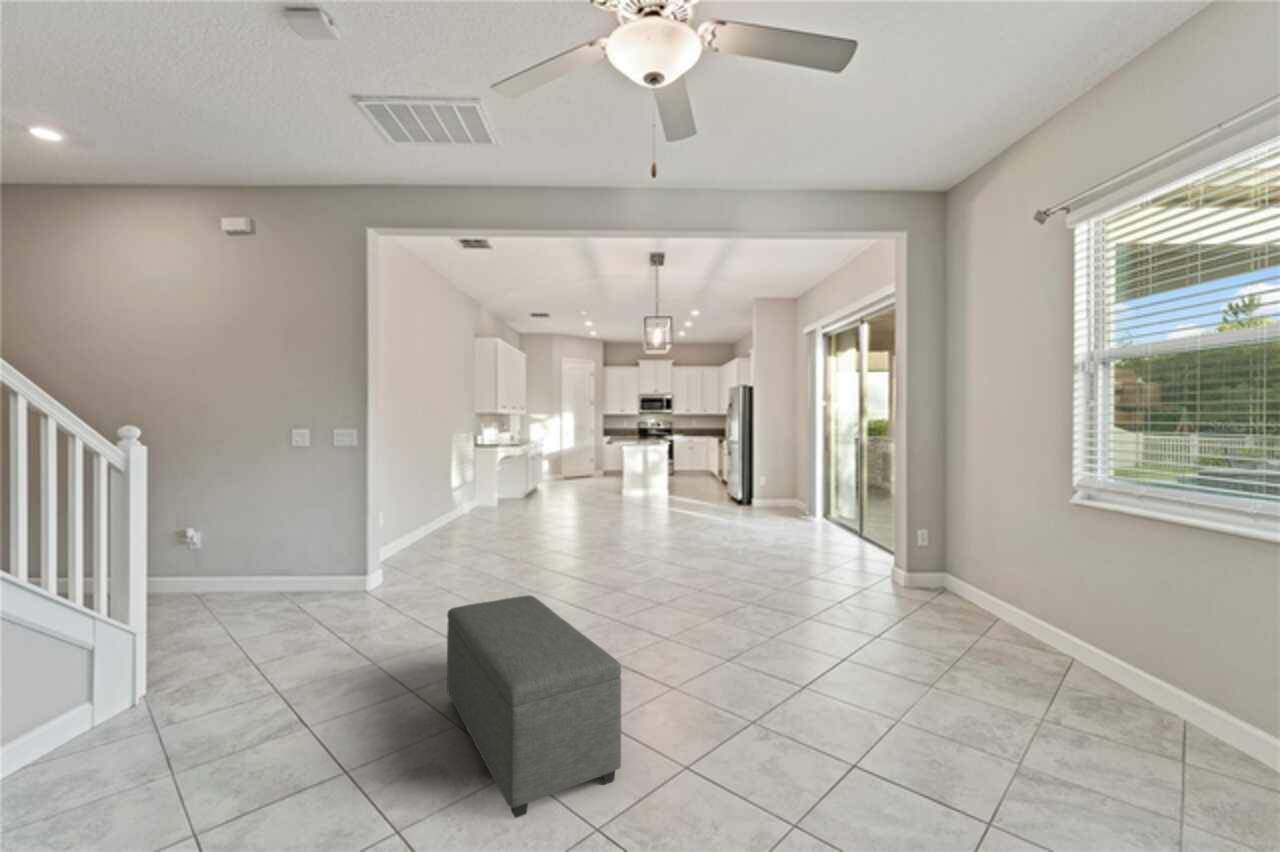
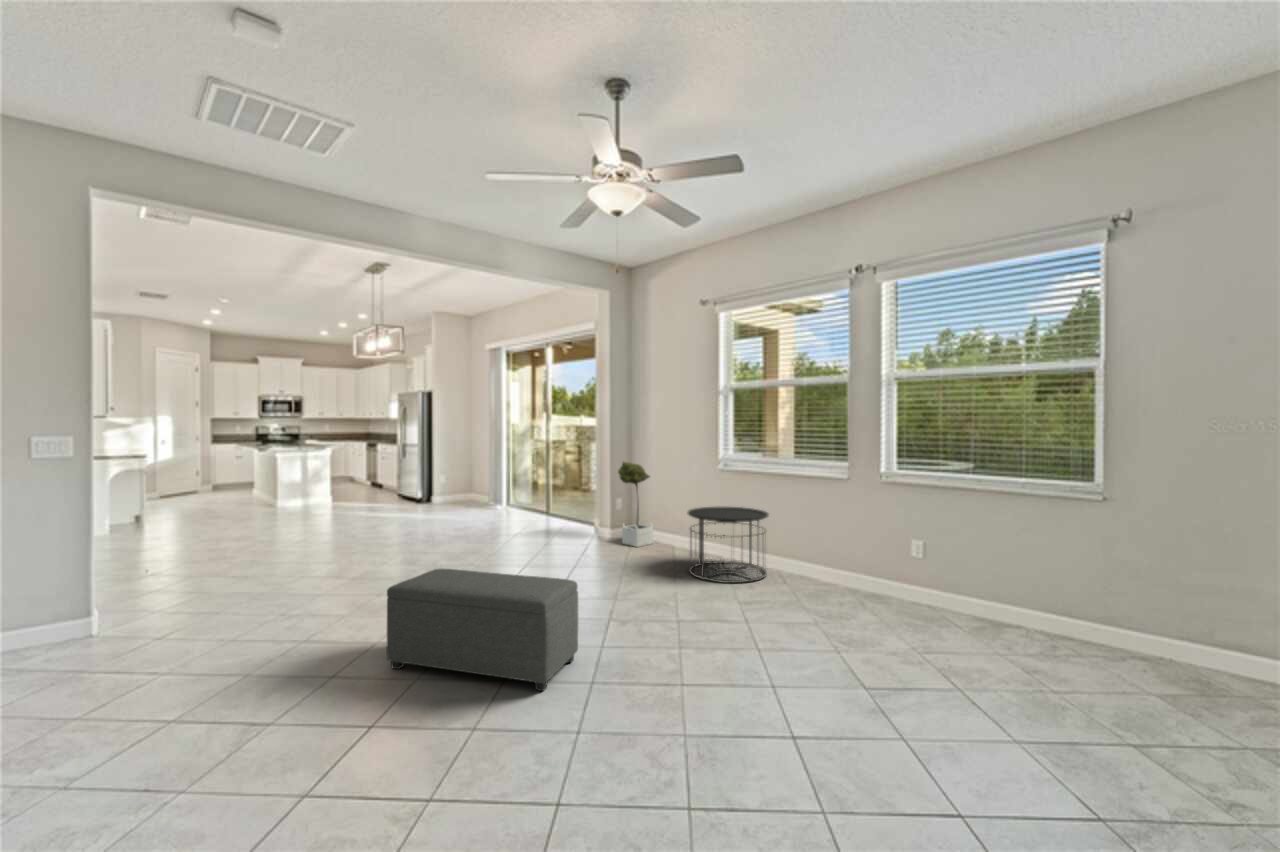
potted tree: none [907,477,965,609] -> present [618,462,654,547]
side table: none [971,570,1161,743] -> present [688,507,768,583]

